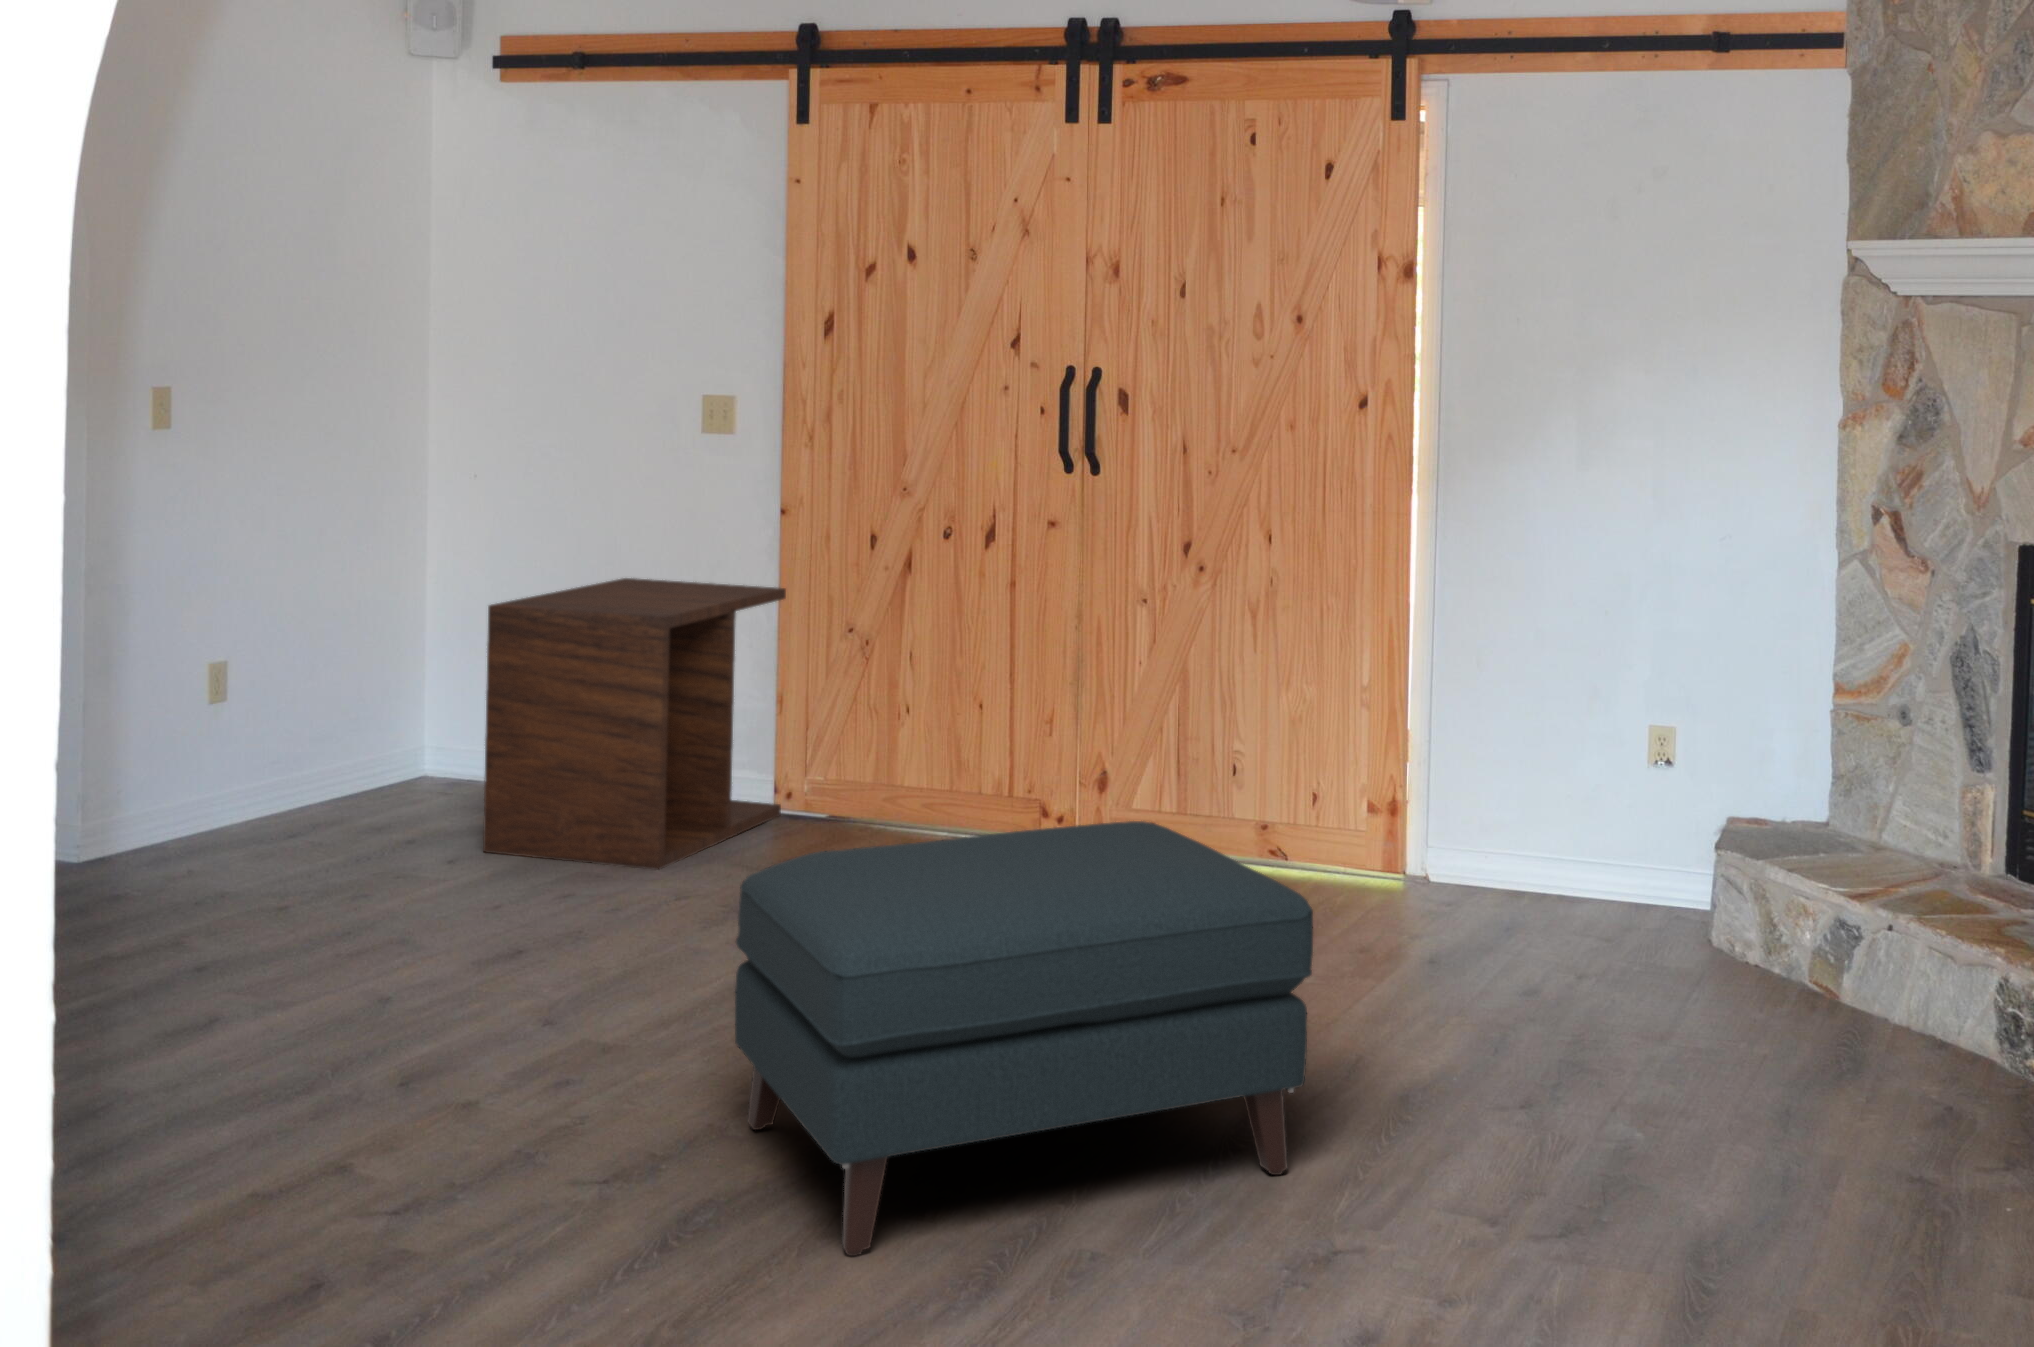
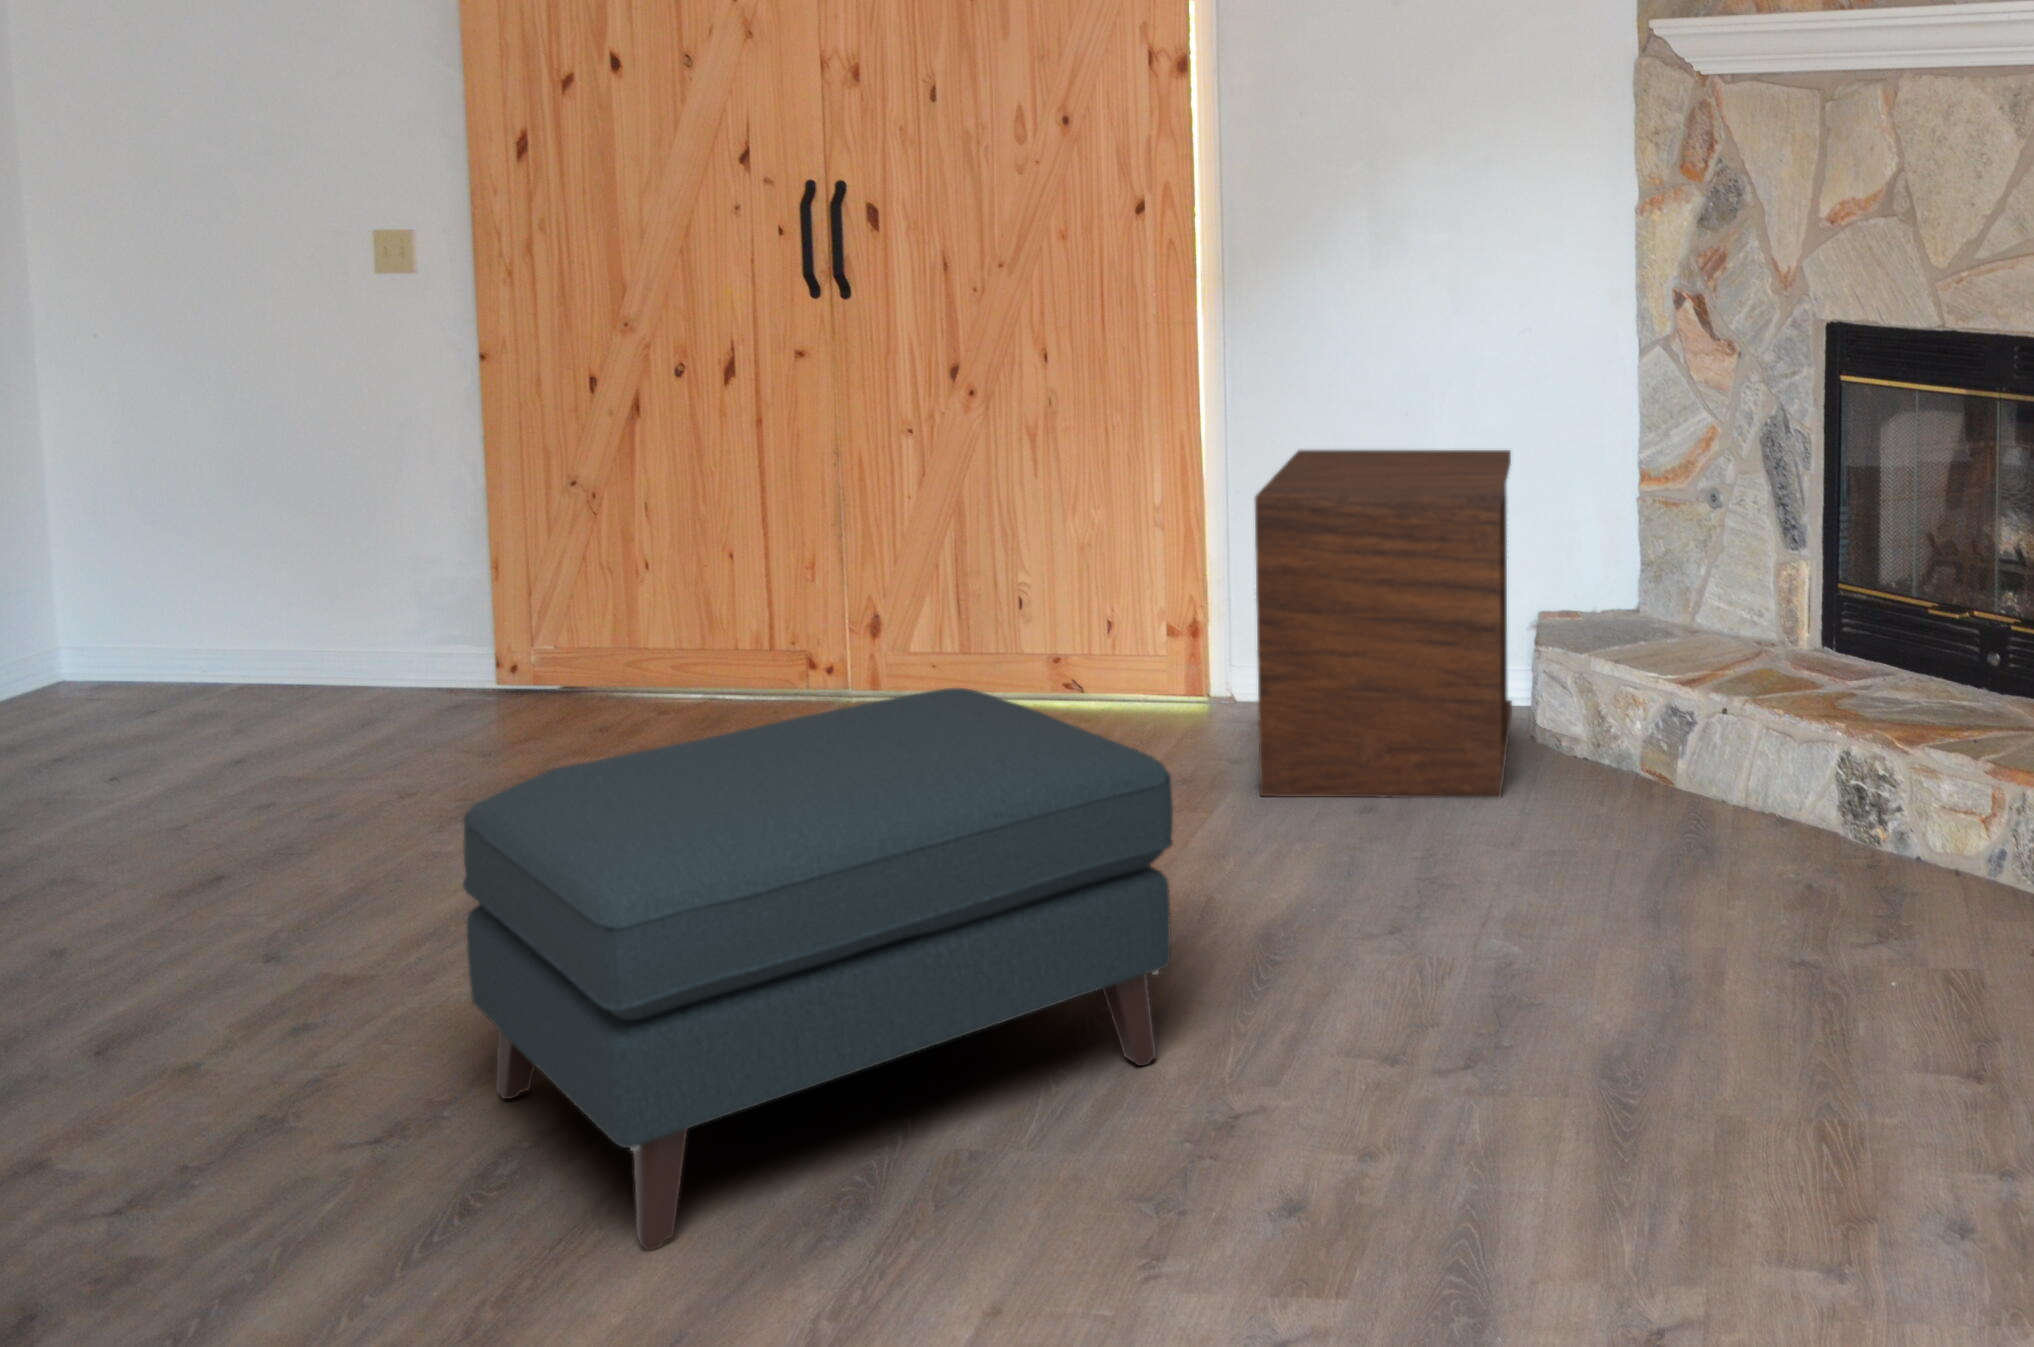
side table: present [483,578,786,870] -> present [1255,450,1512,798]

